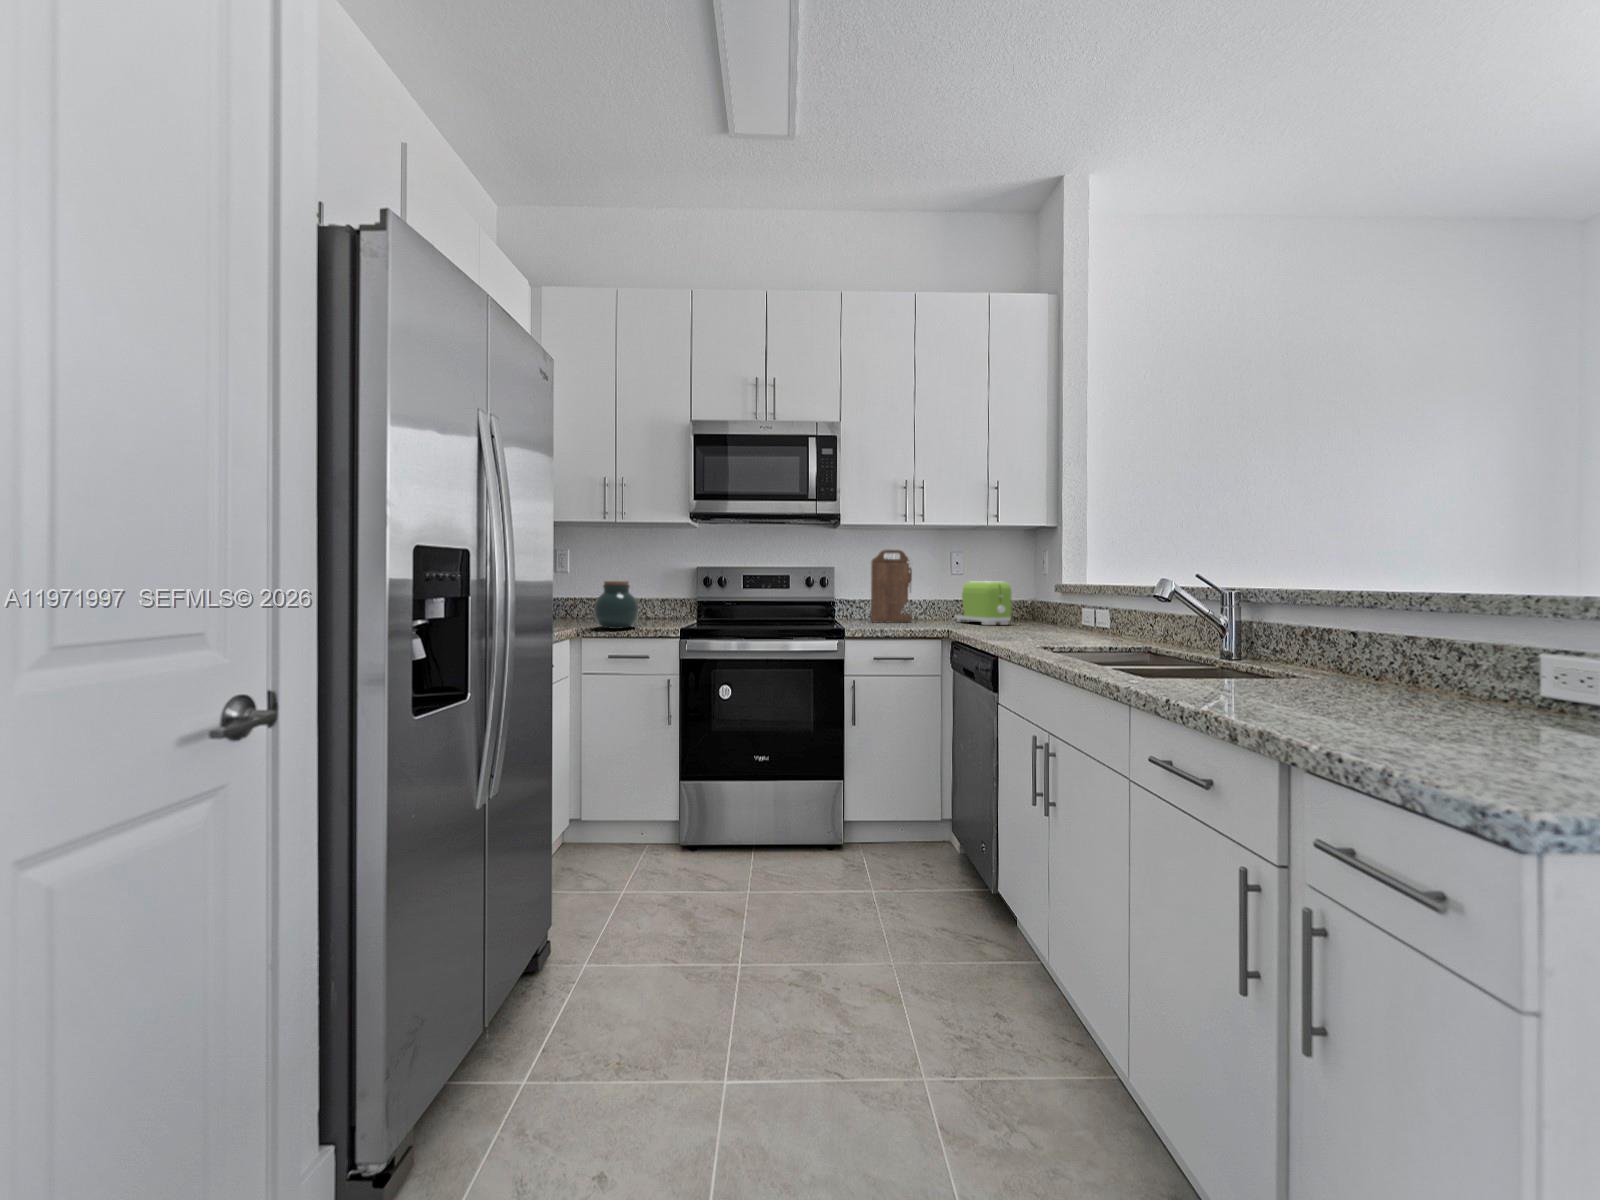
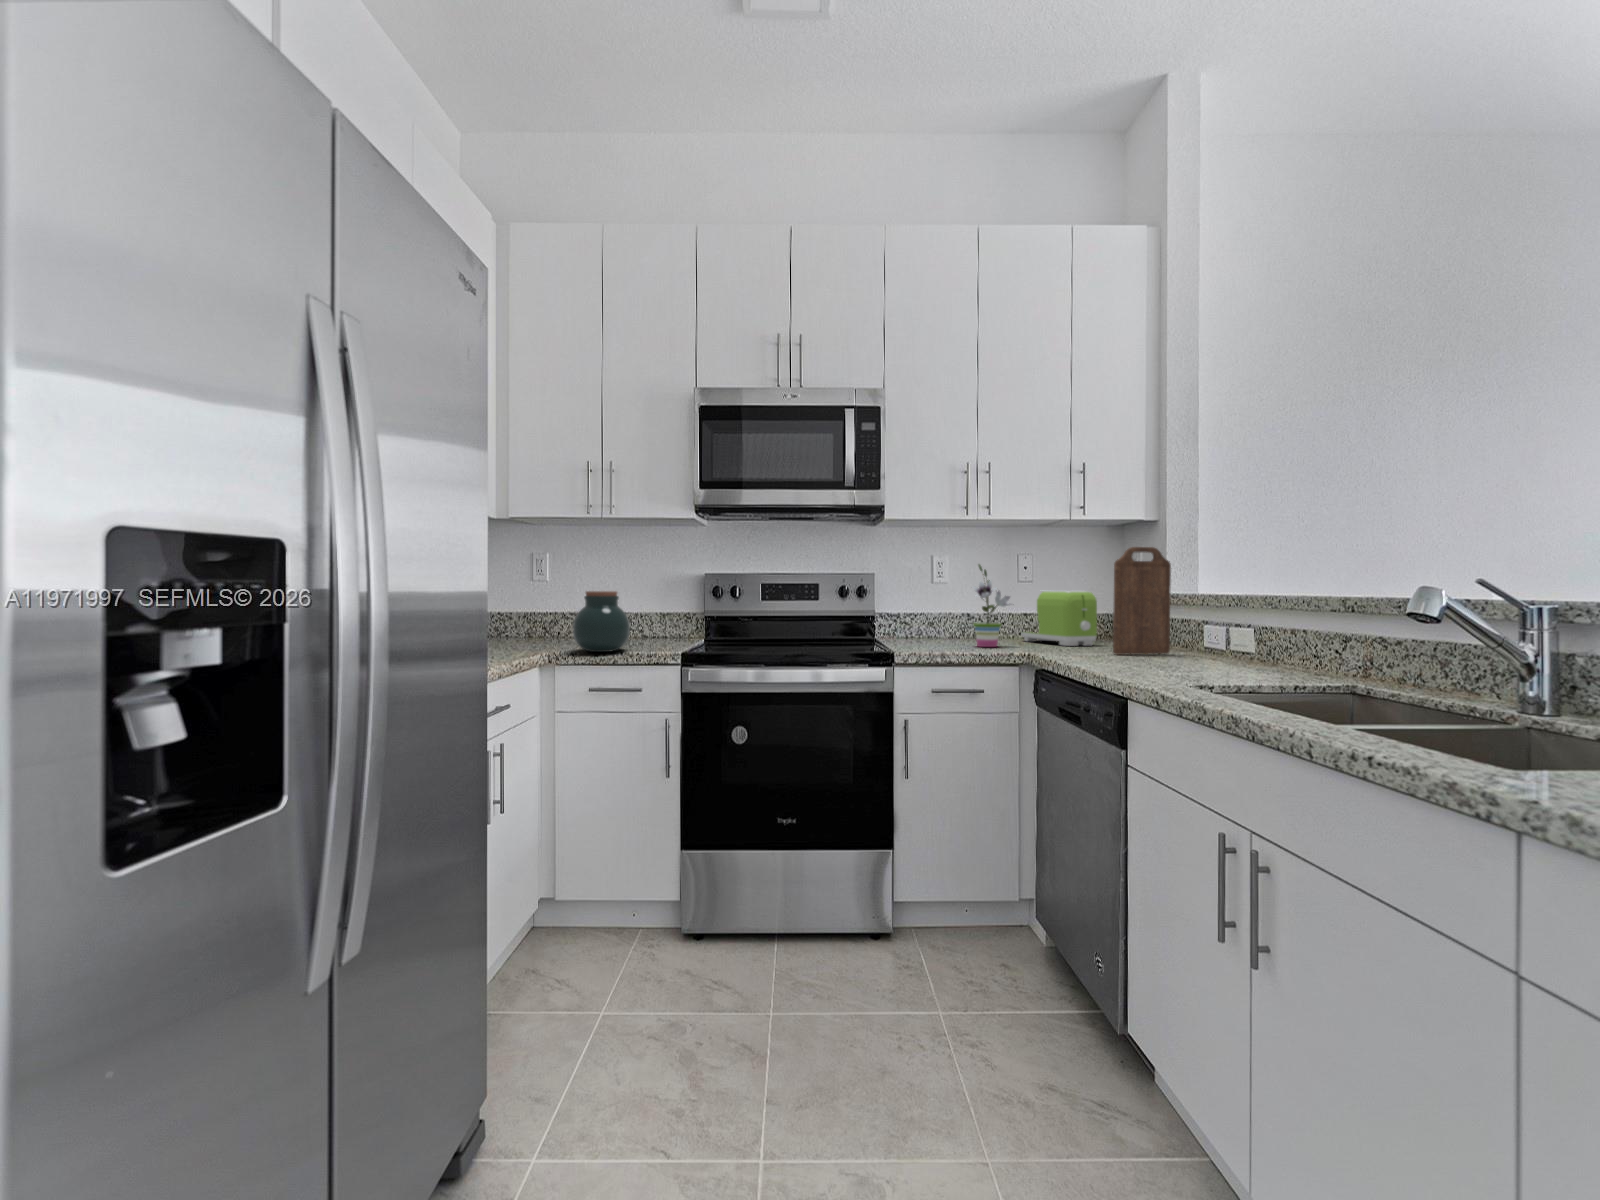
cutting board: present [871,549,912,622] -> present [1113,547,1171,655]
potted plant: none [909,559,944,626] -> present [973,564,1010,647]

